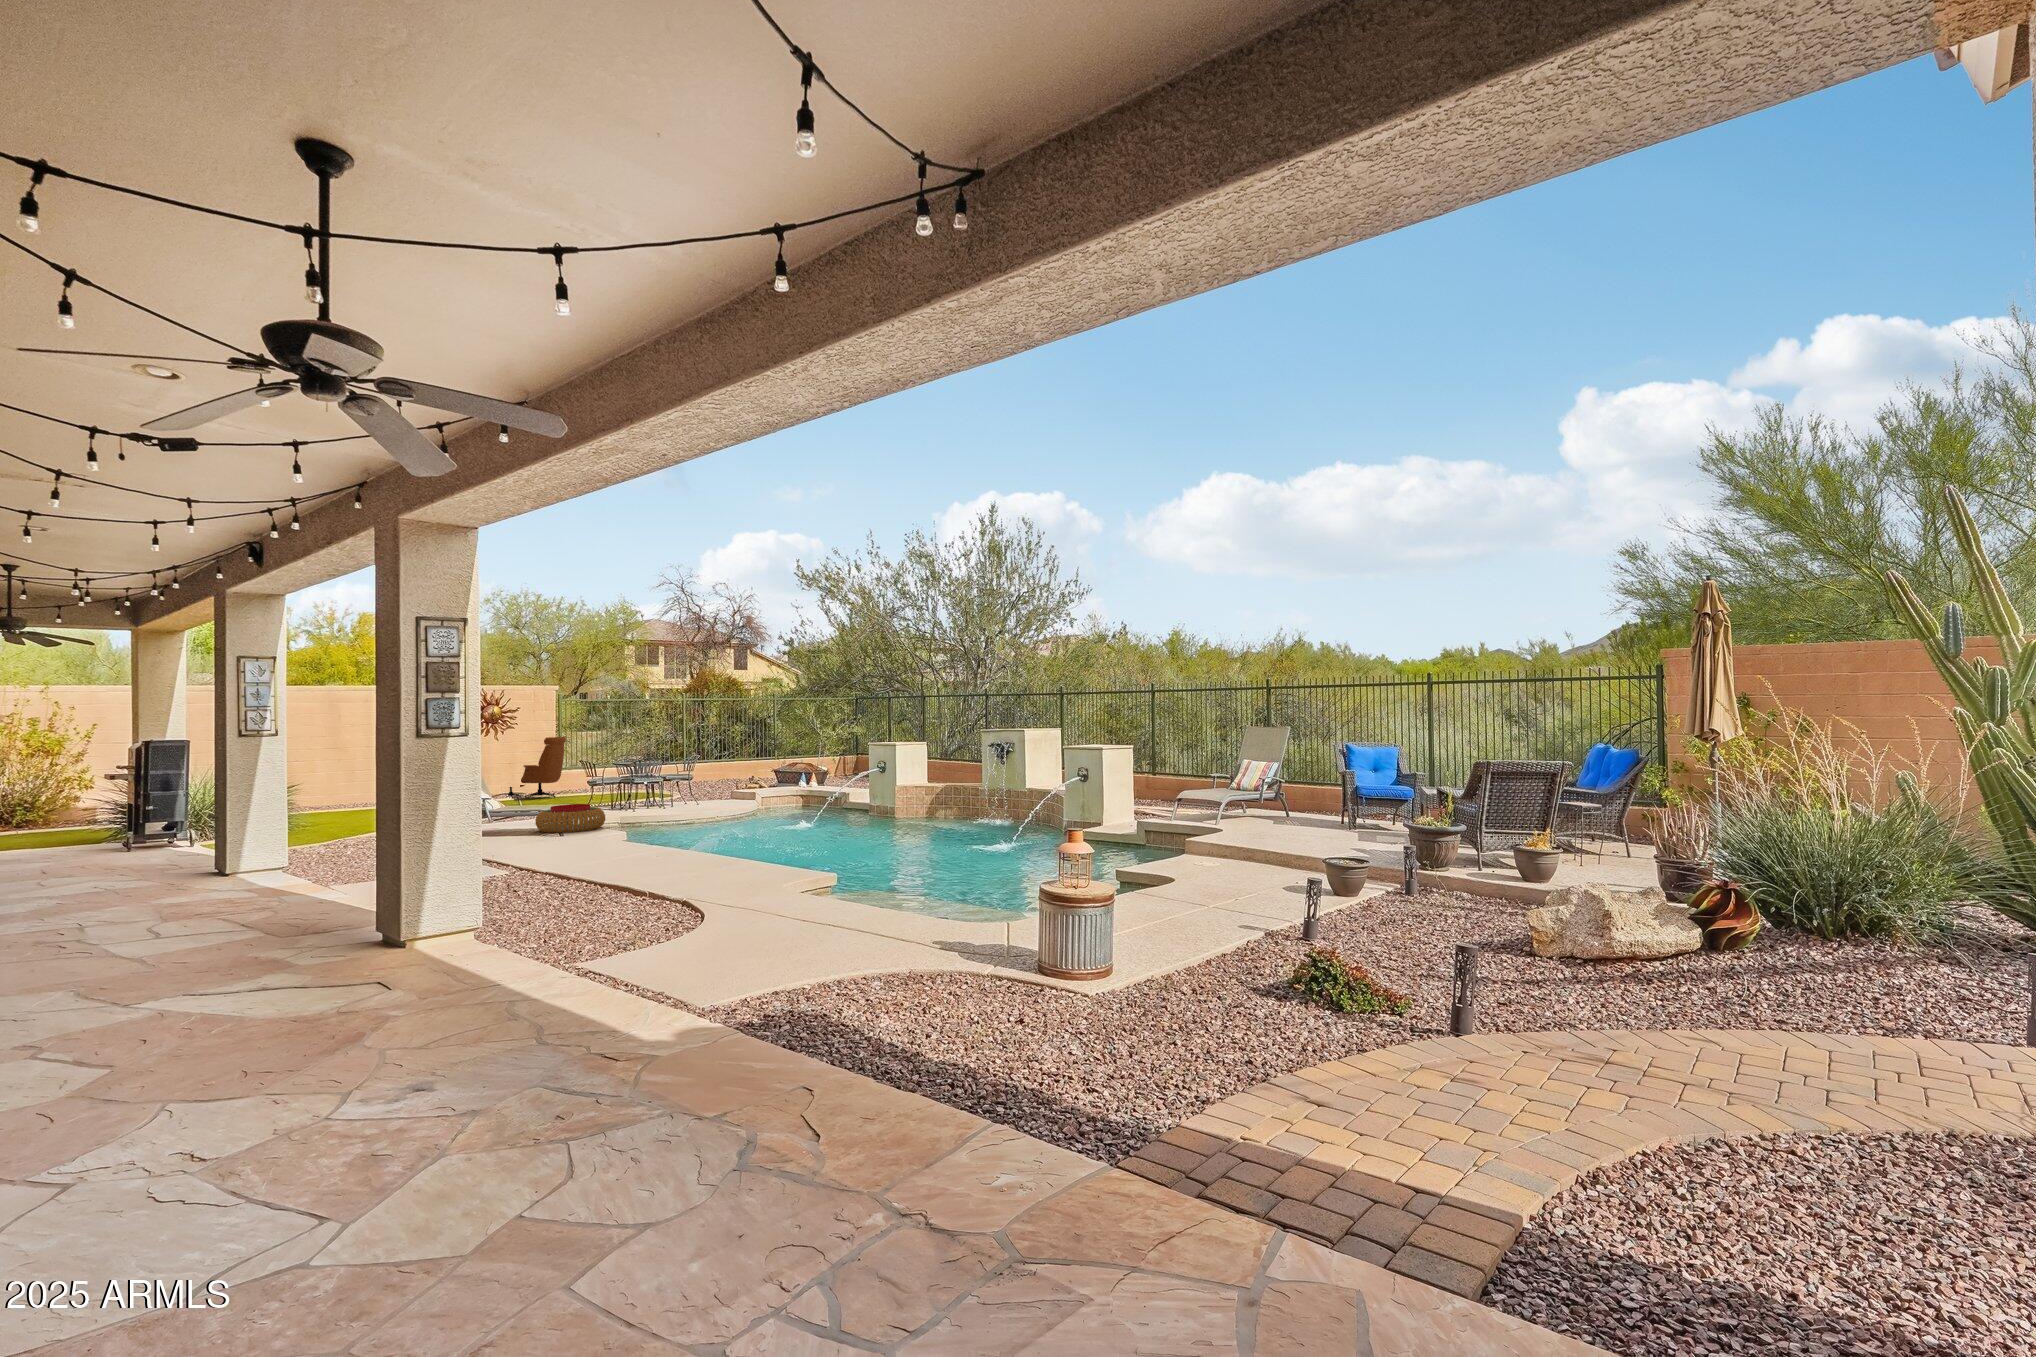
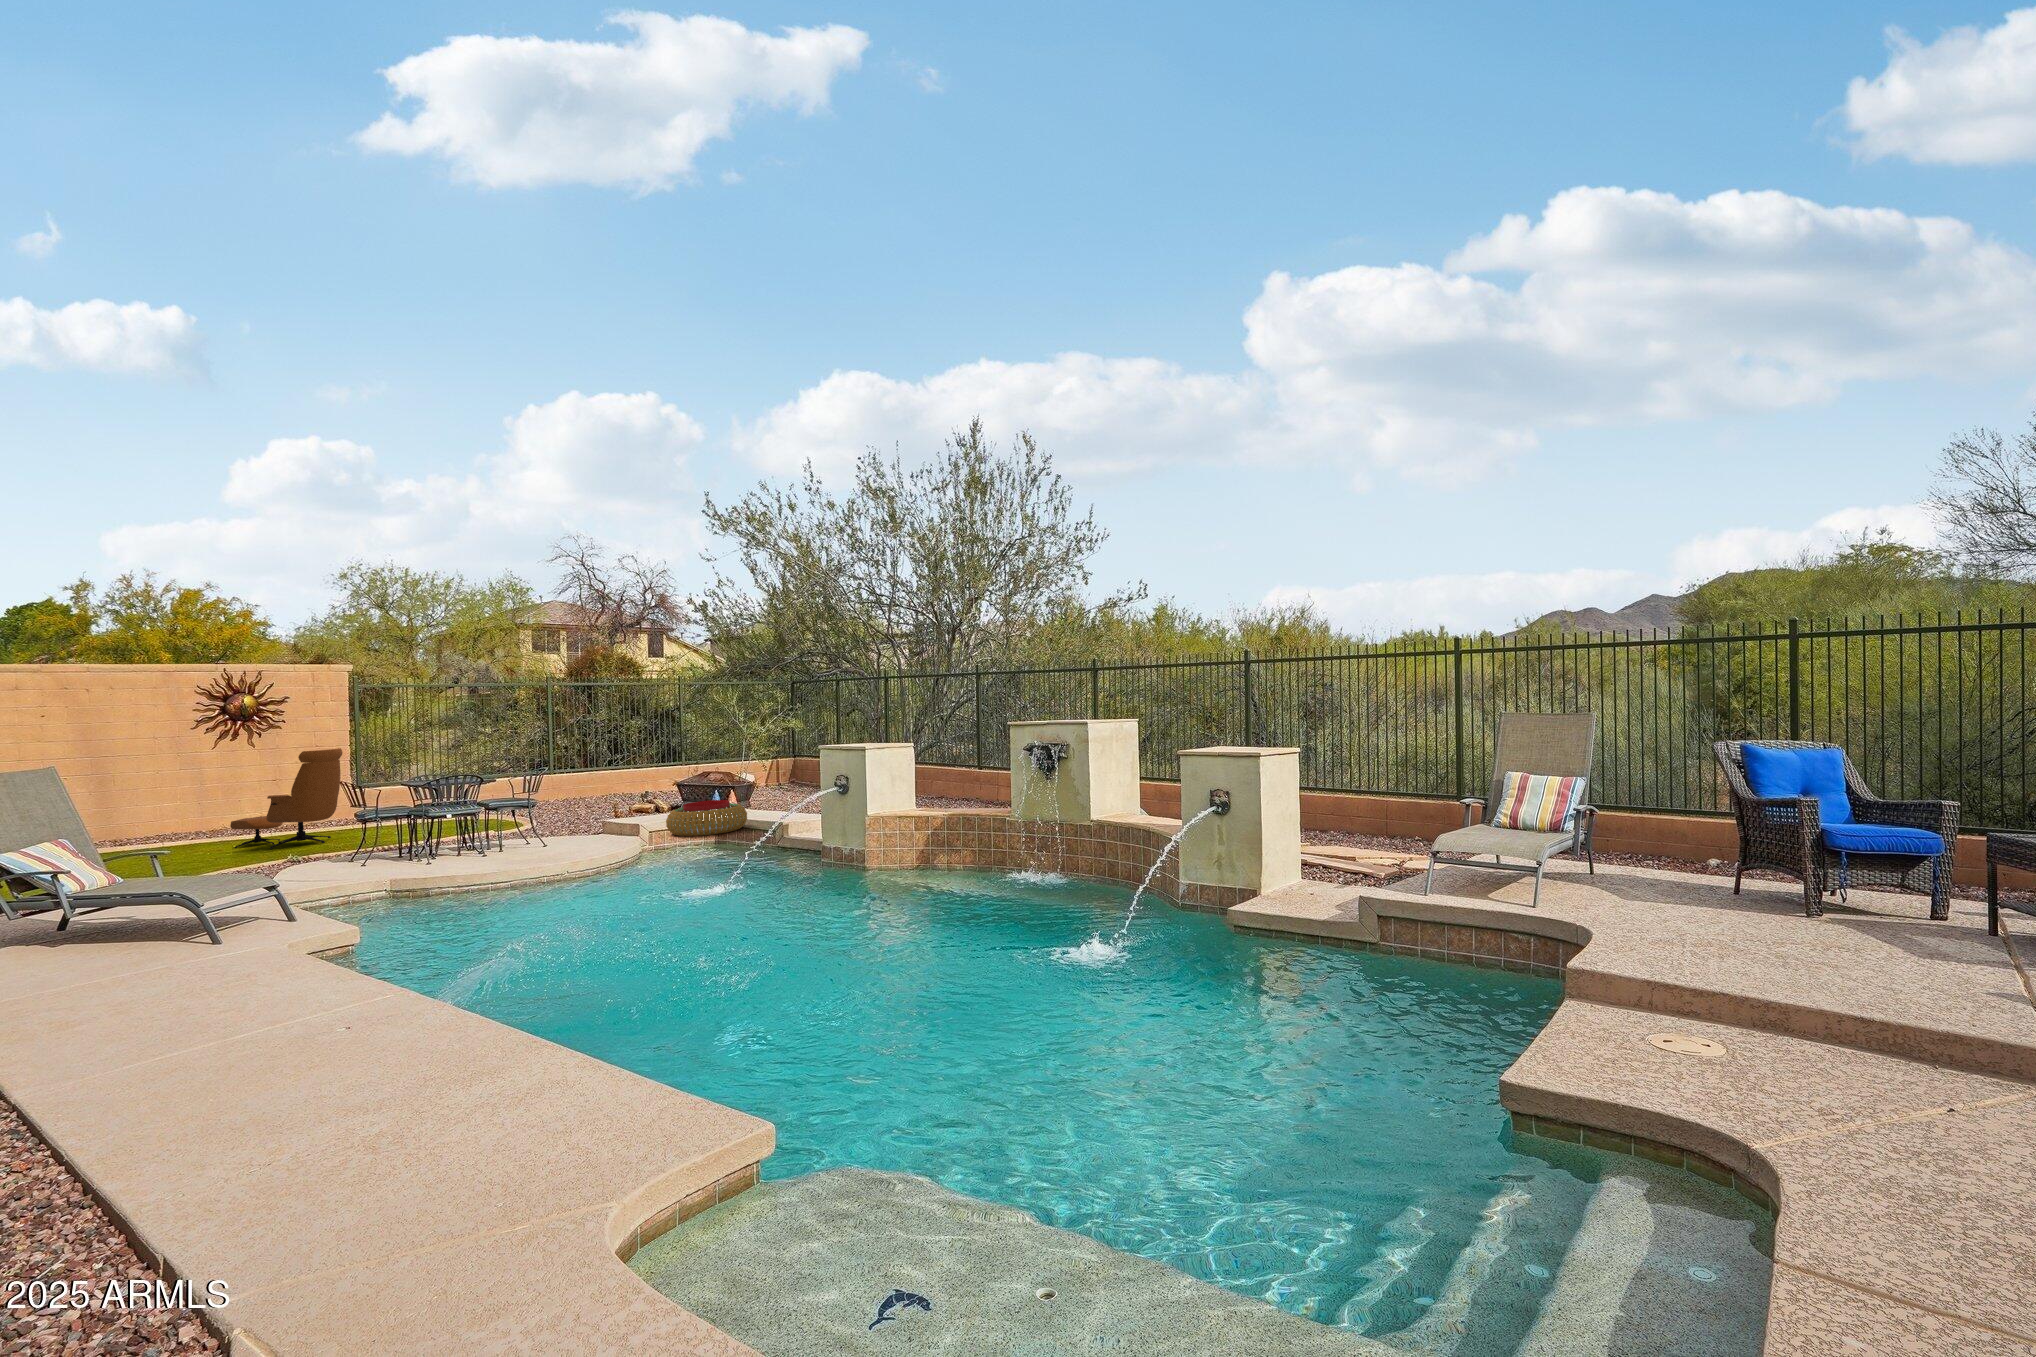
pouf: present [535,804,605,833] -> present [666,800,747,836]

